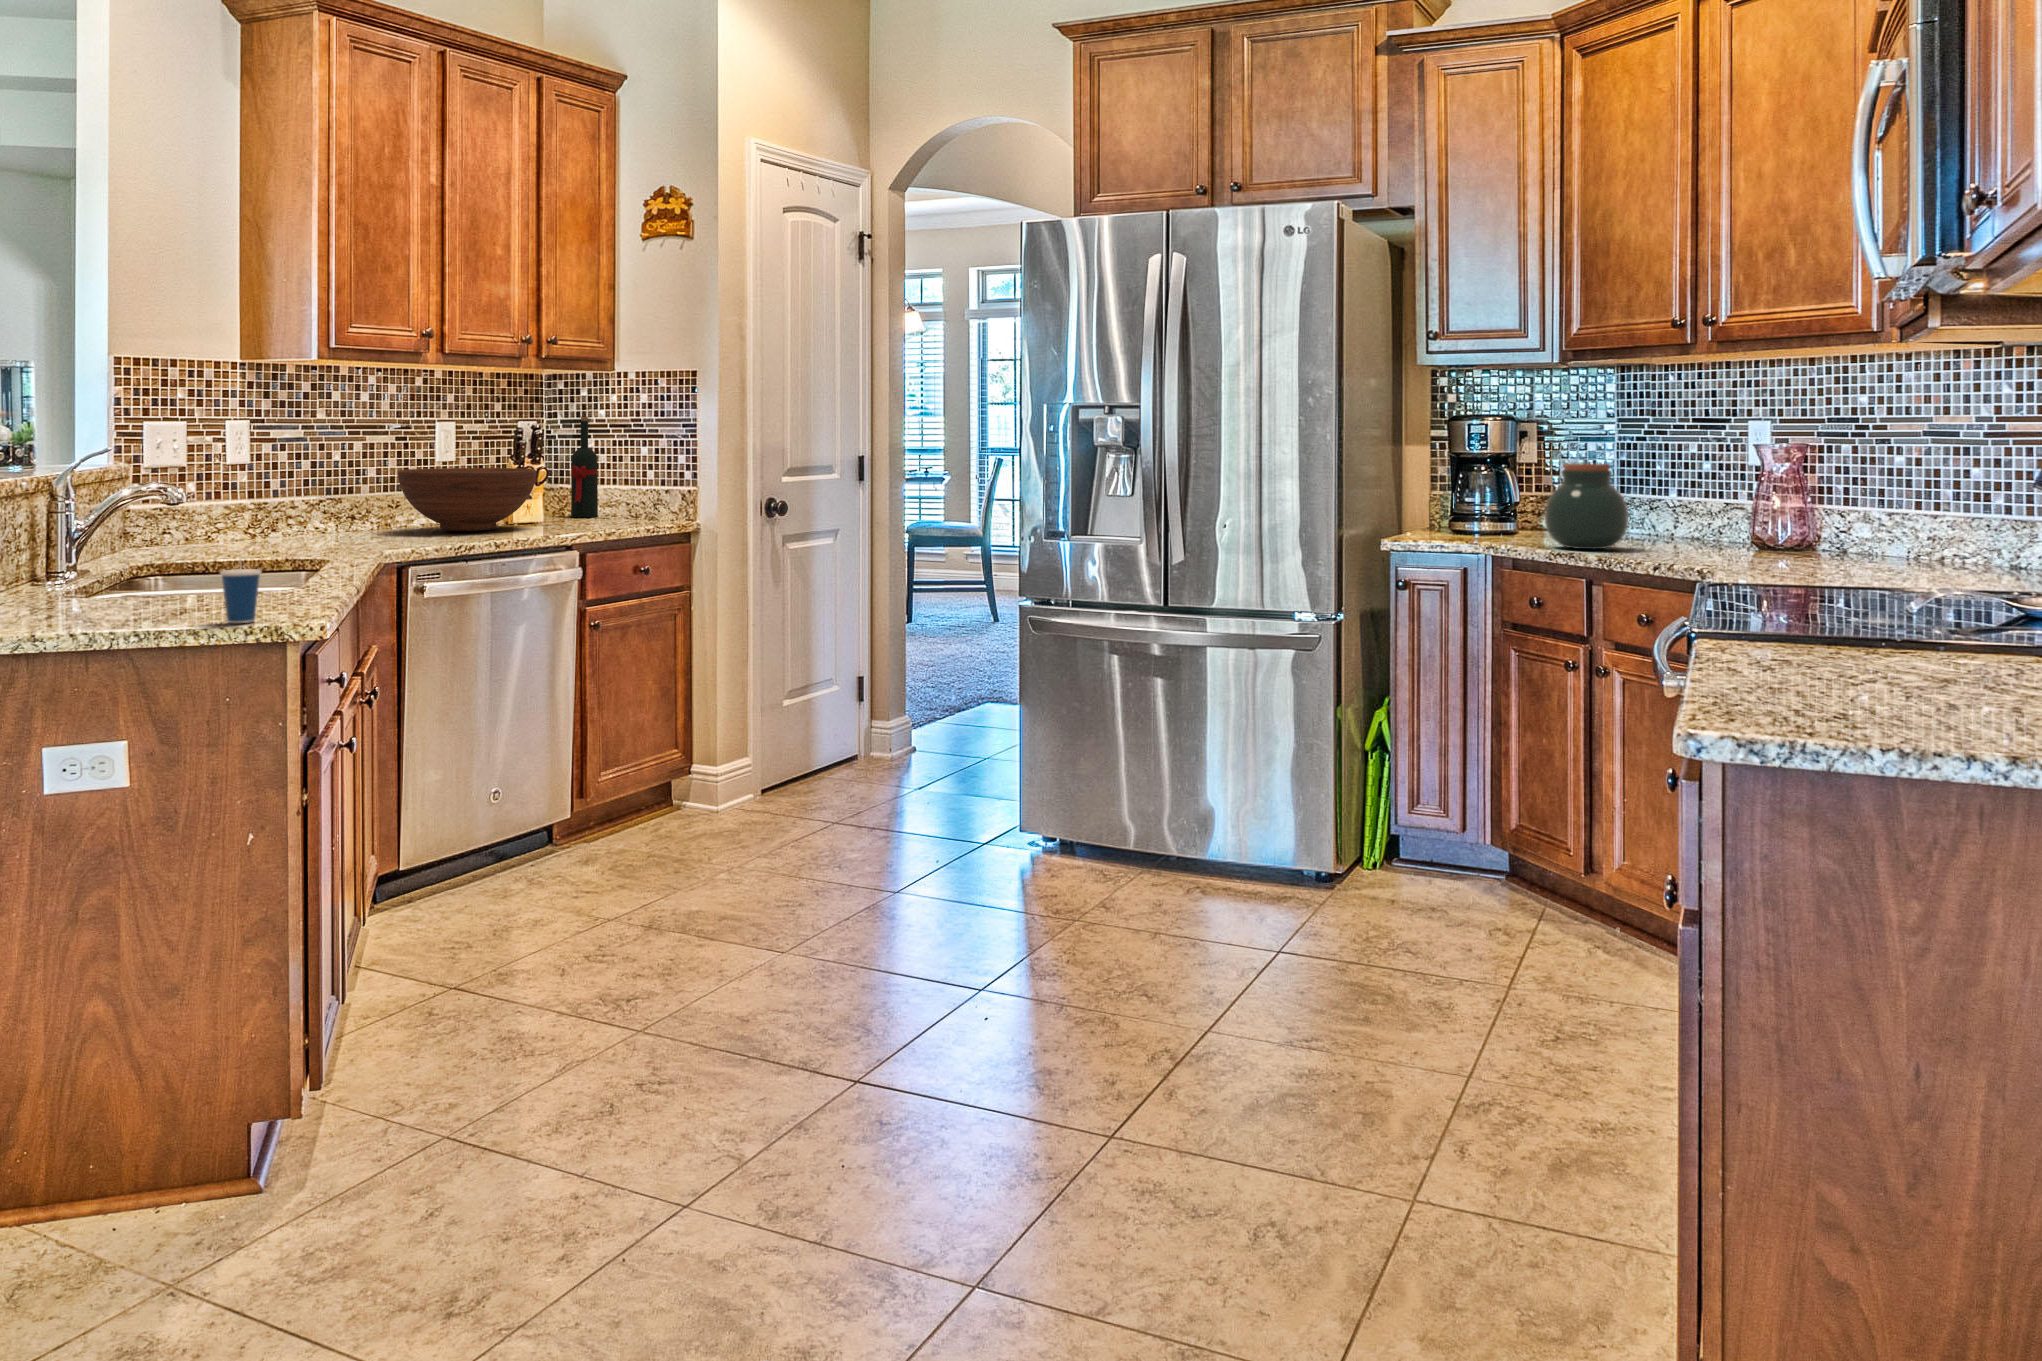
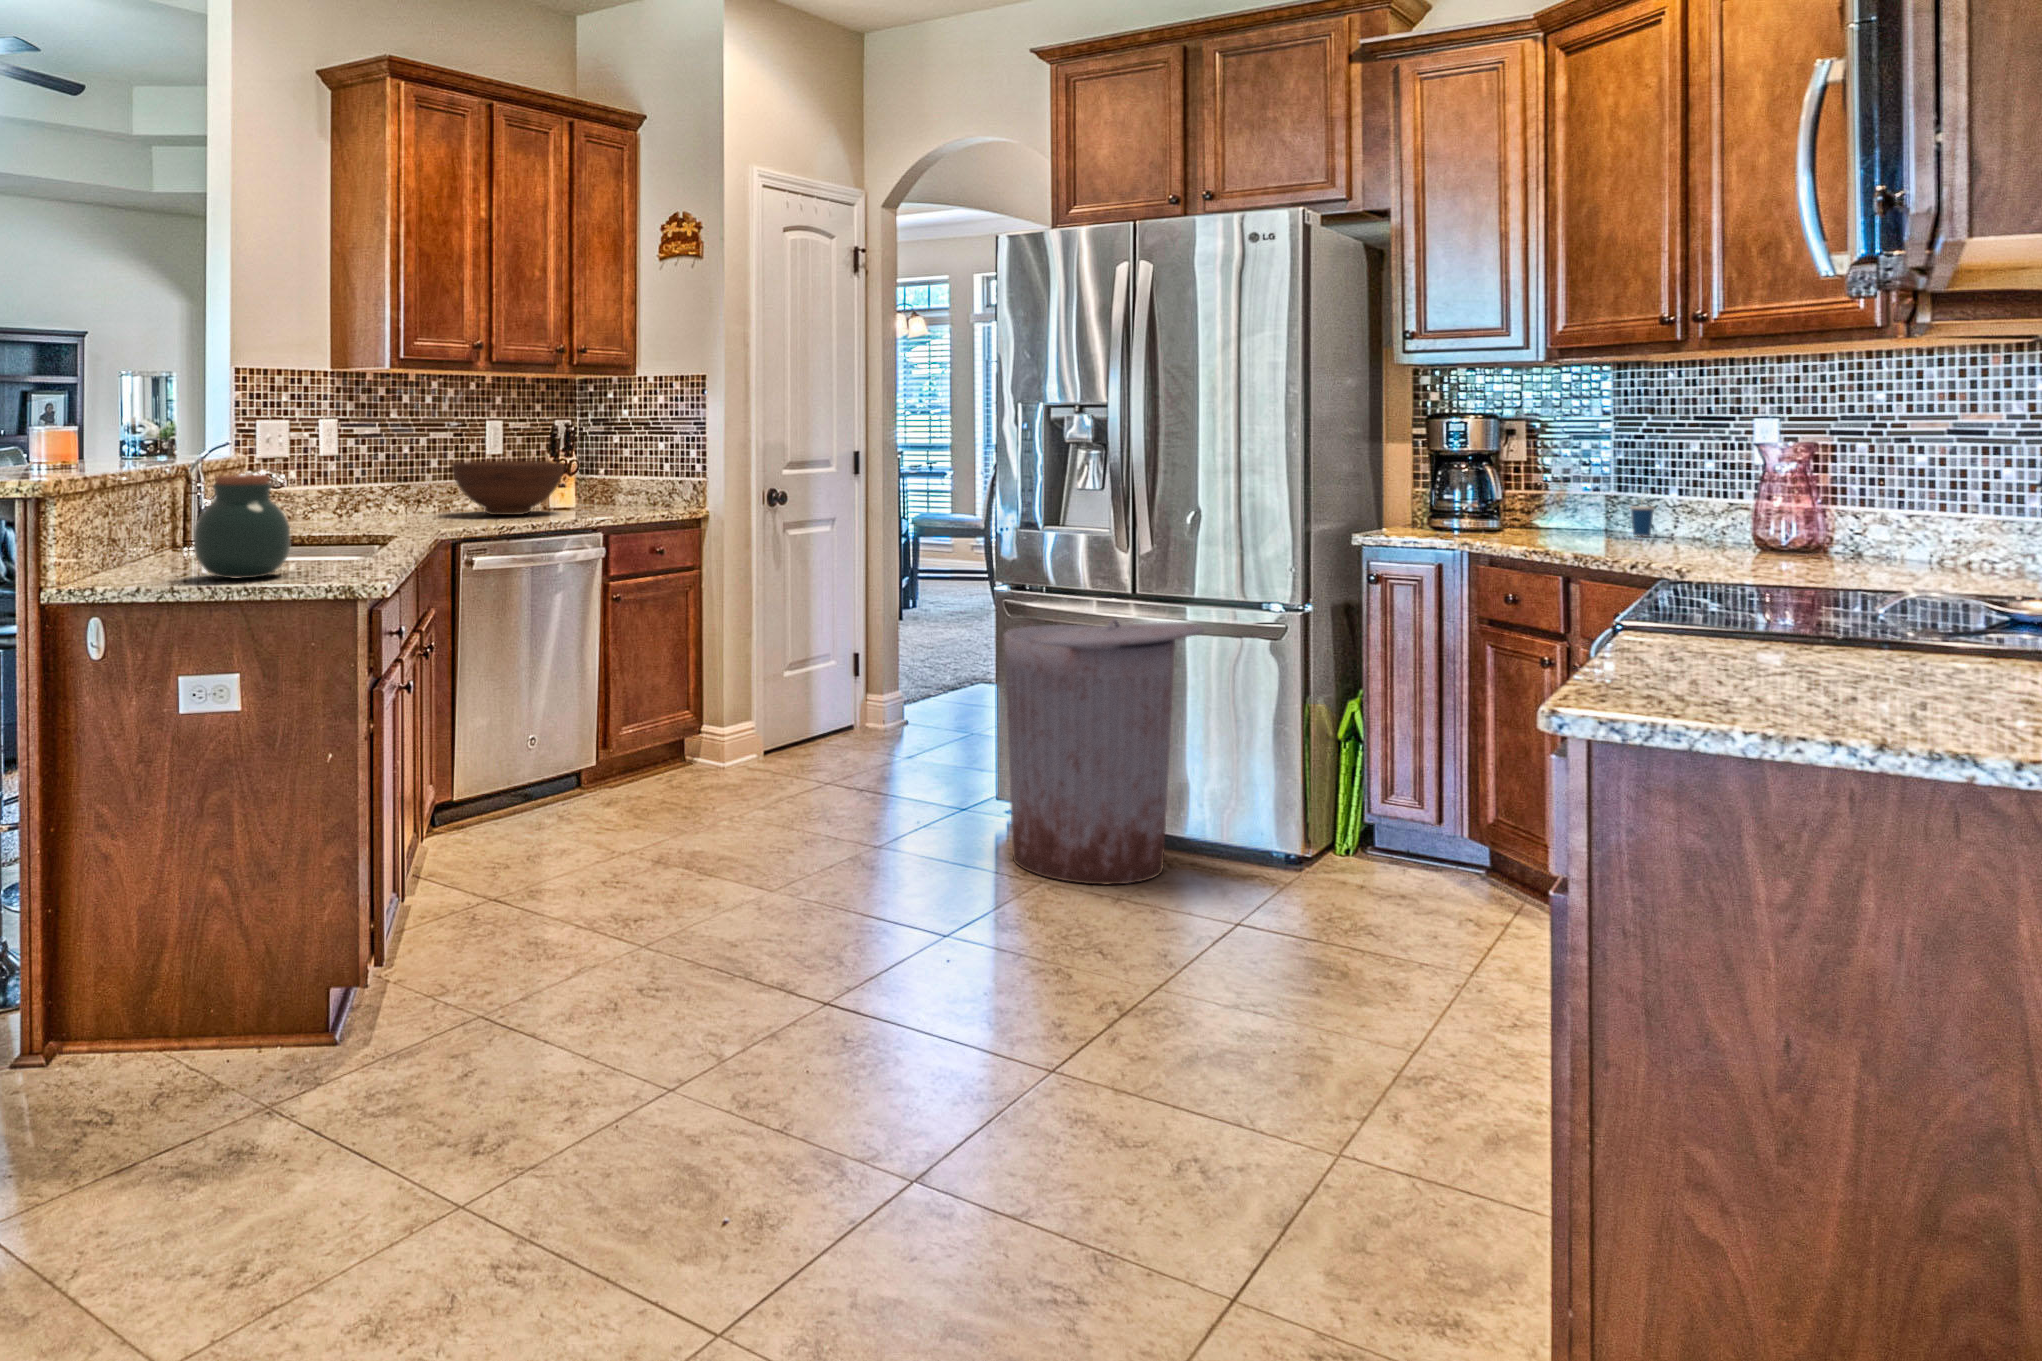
wine bottle: present [571,417,598,517] -> none [596,417,619,505]
jar: present [1545,463,1628,549] -> present [194,475,291,579]
cup: present [220,568,261,623] -> present [1630,496,1654,537]
trash can: none [1040,633,1246,919] -> present [1004,619,1203,884]

